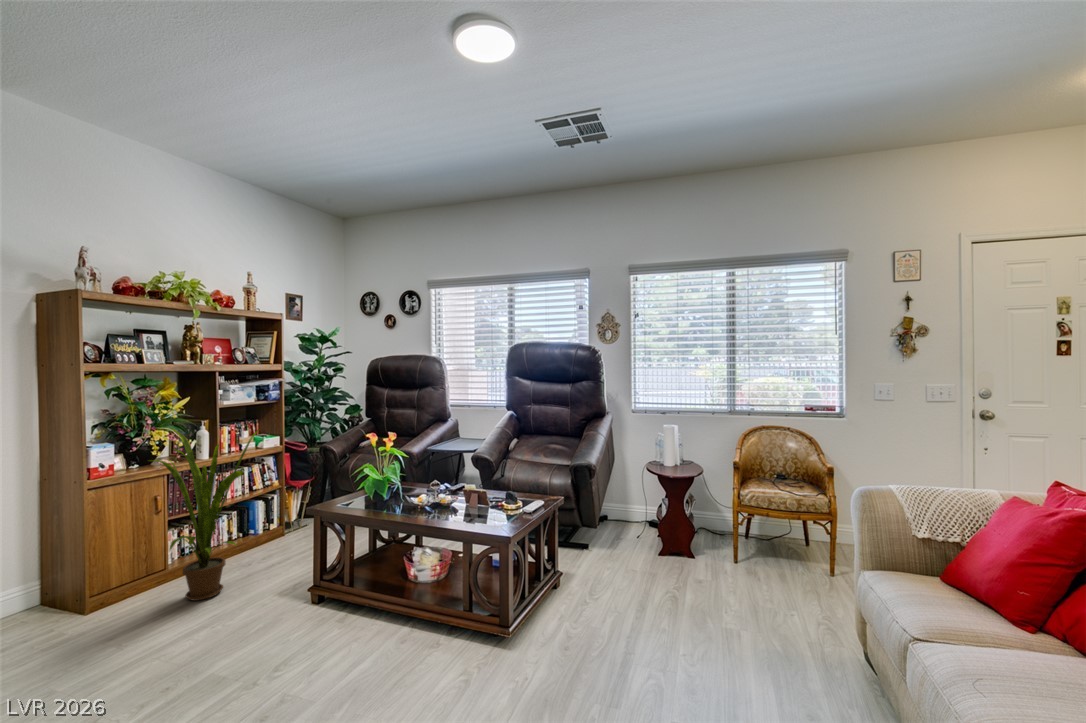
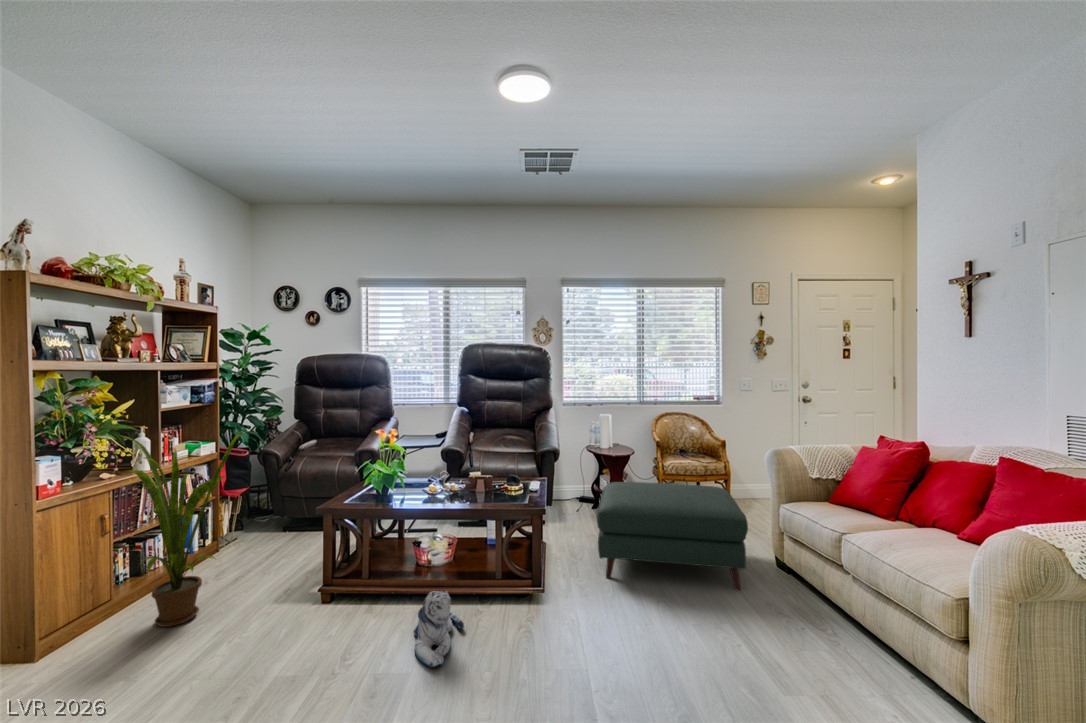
ottoman: none [596,510,802,683] -> present [597,482,748,590]
plush toy: none [343,612,414,697] -> present [414,591,464,668]

